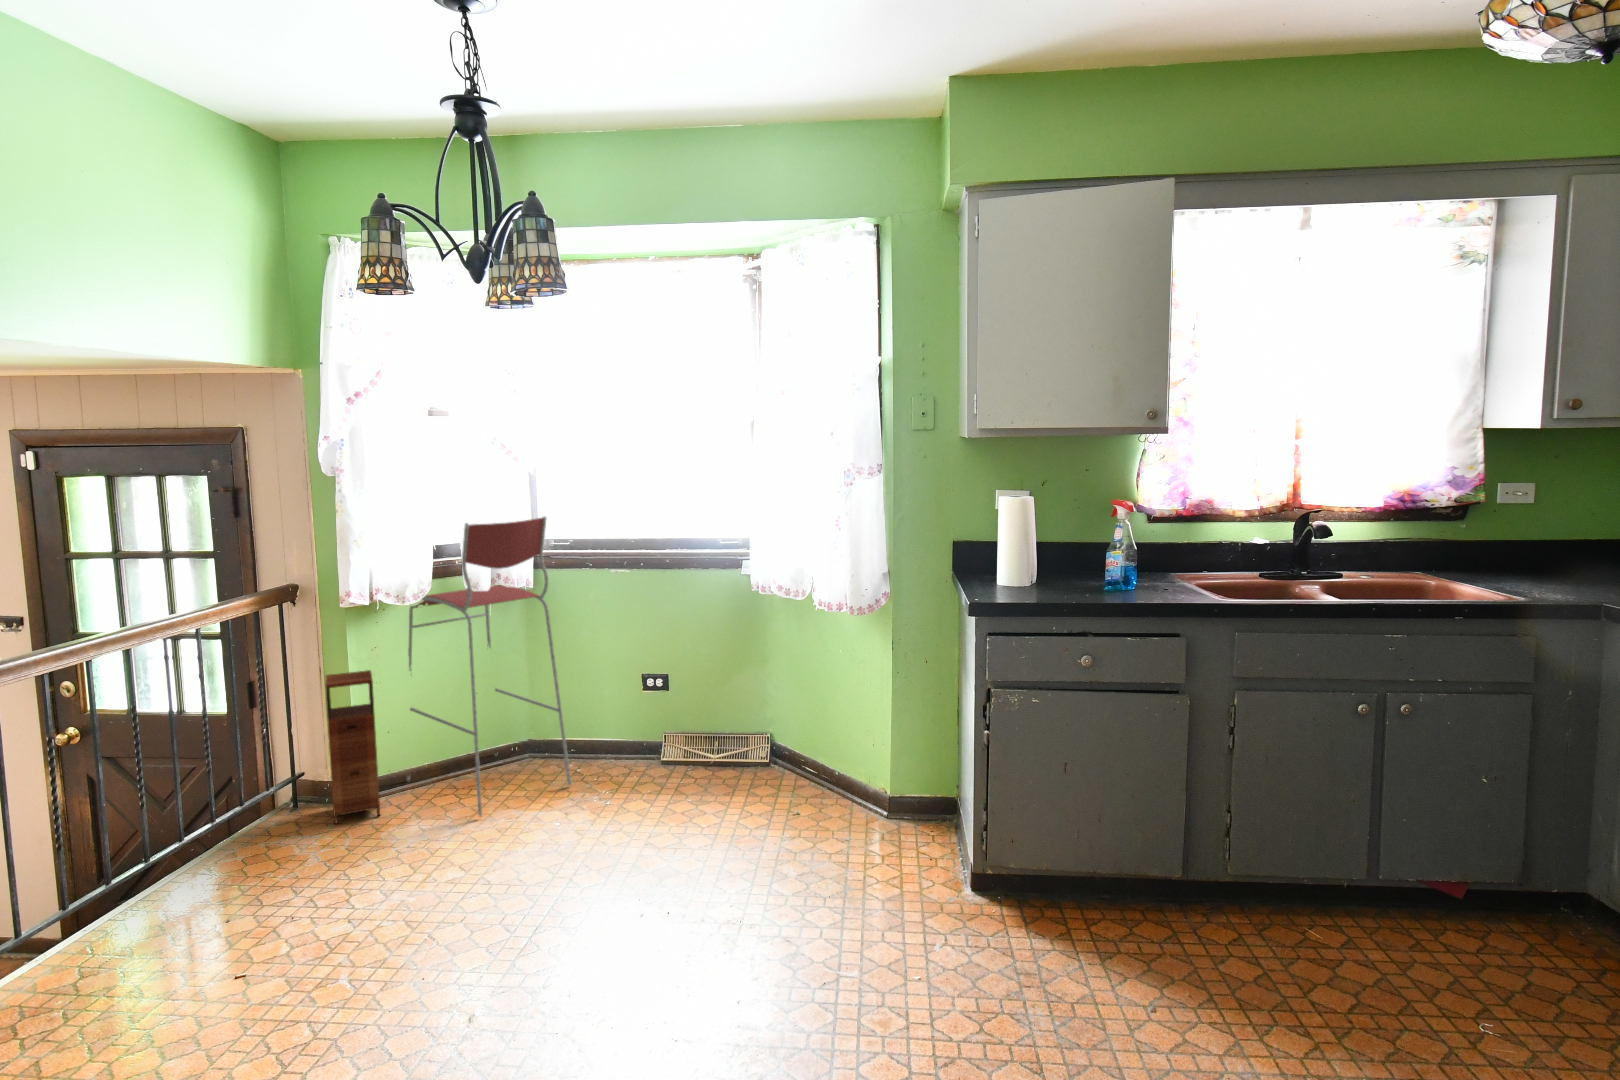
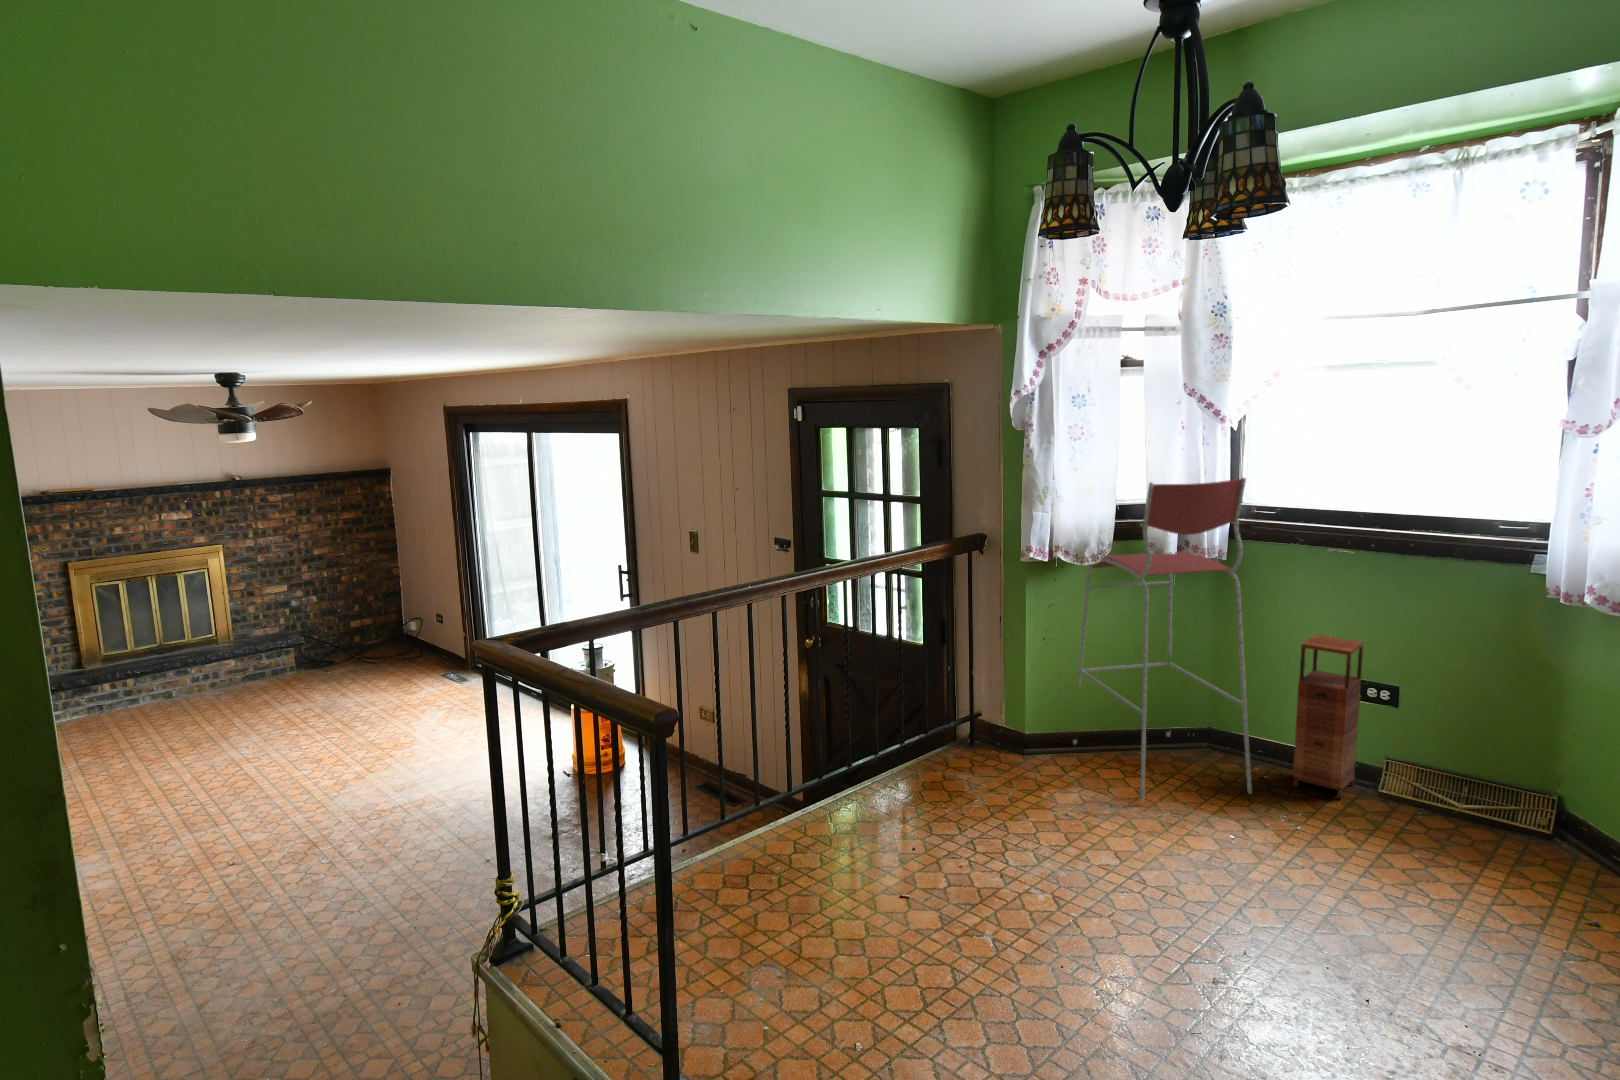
storage cabinet: present [325,670,380,824] -> present [1293,635,1363,799]

